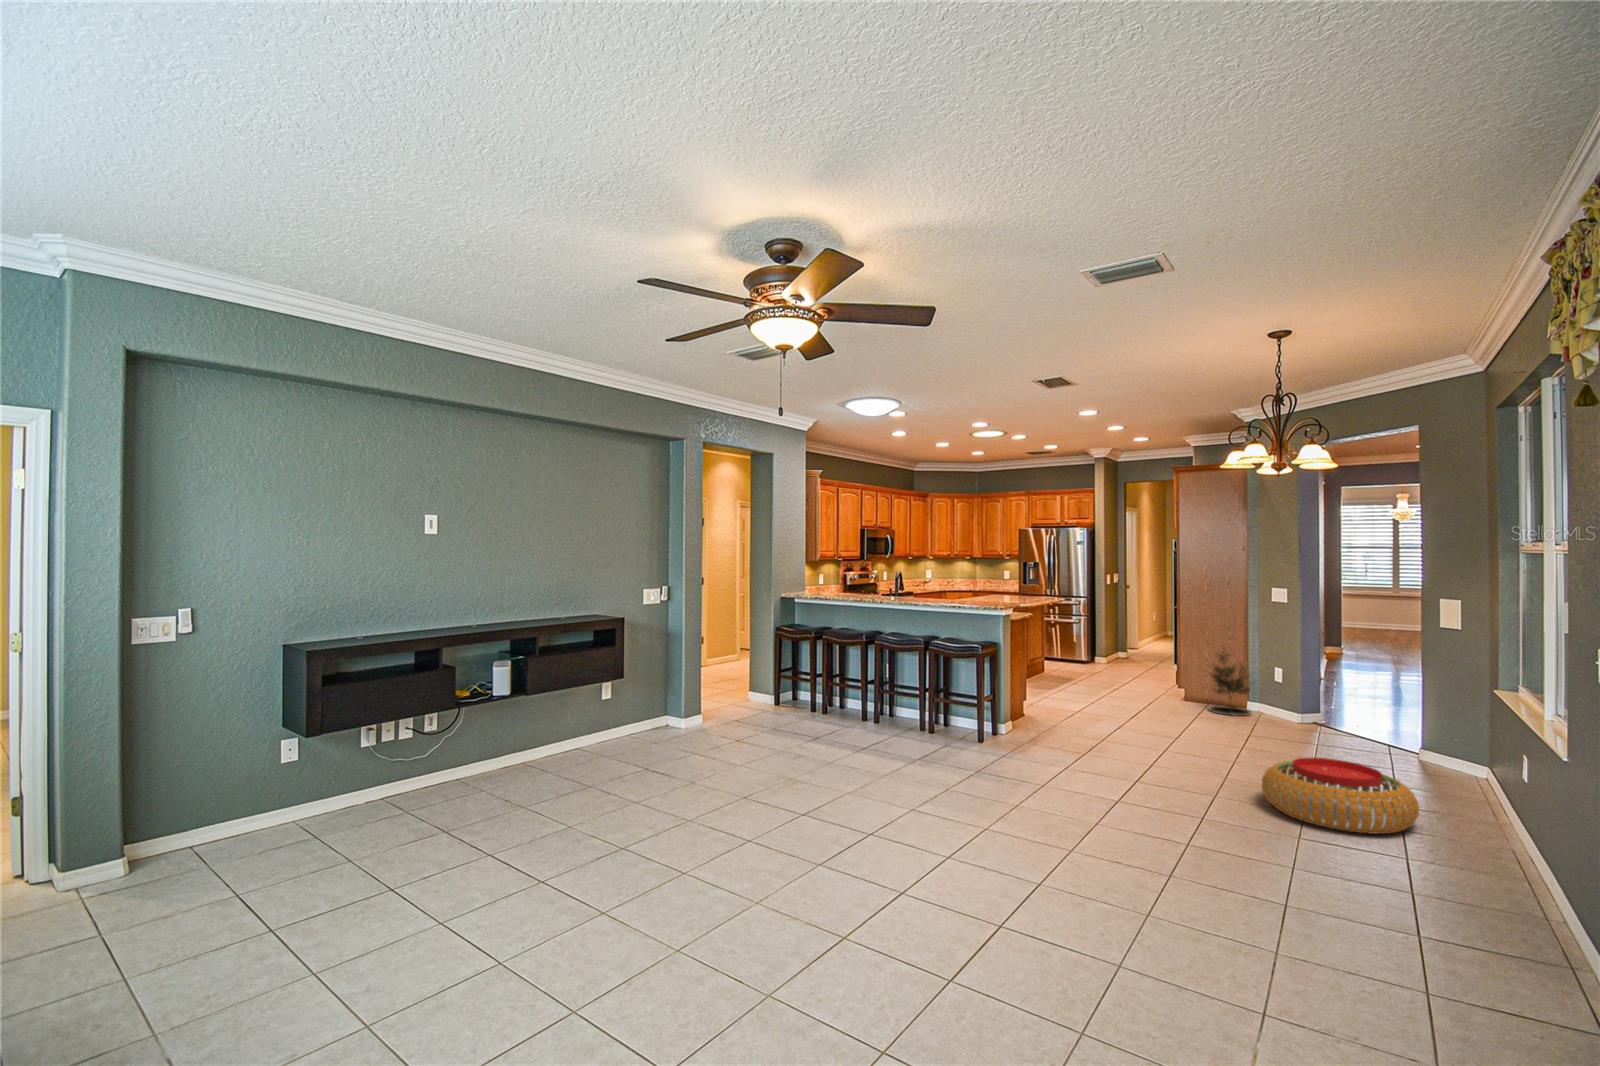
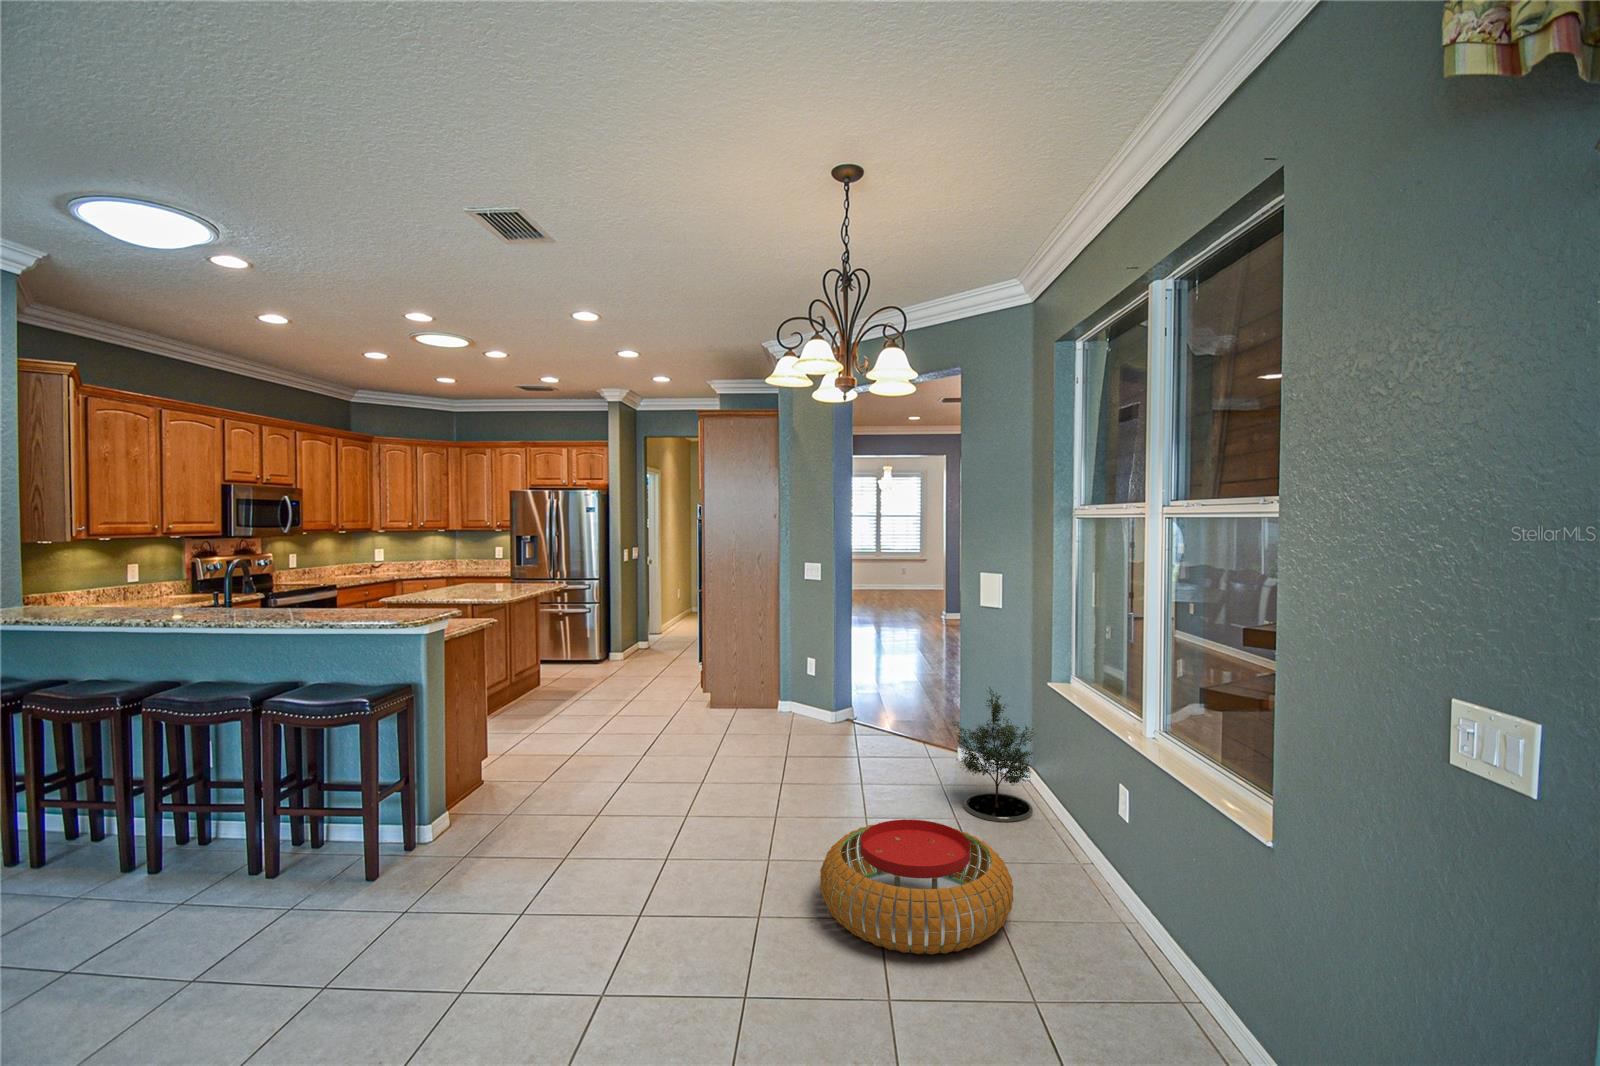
potted tree: present [1209,648,1251,716] -> present [953,687,1034,822]

